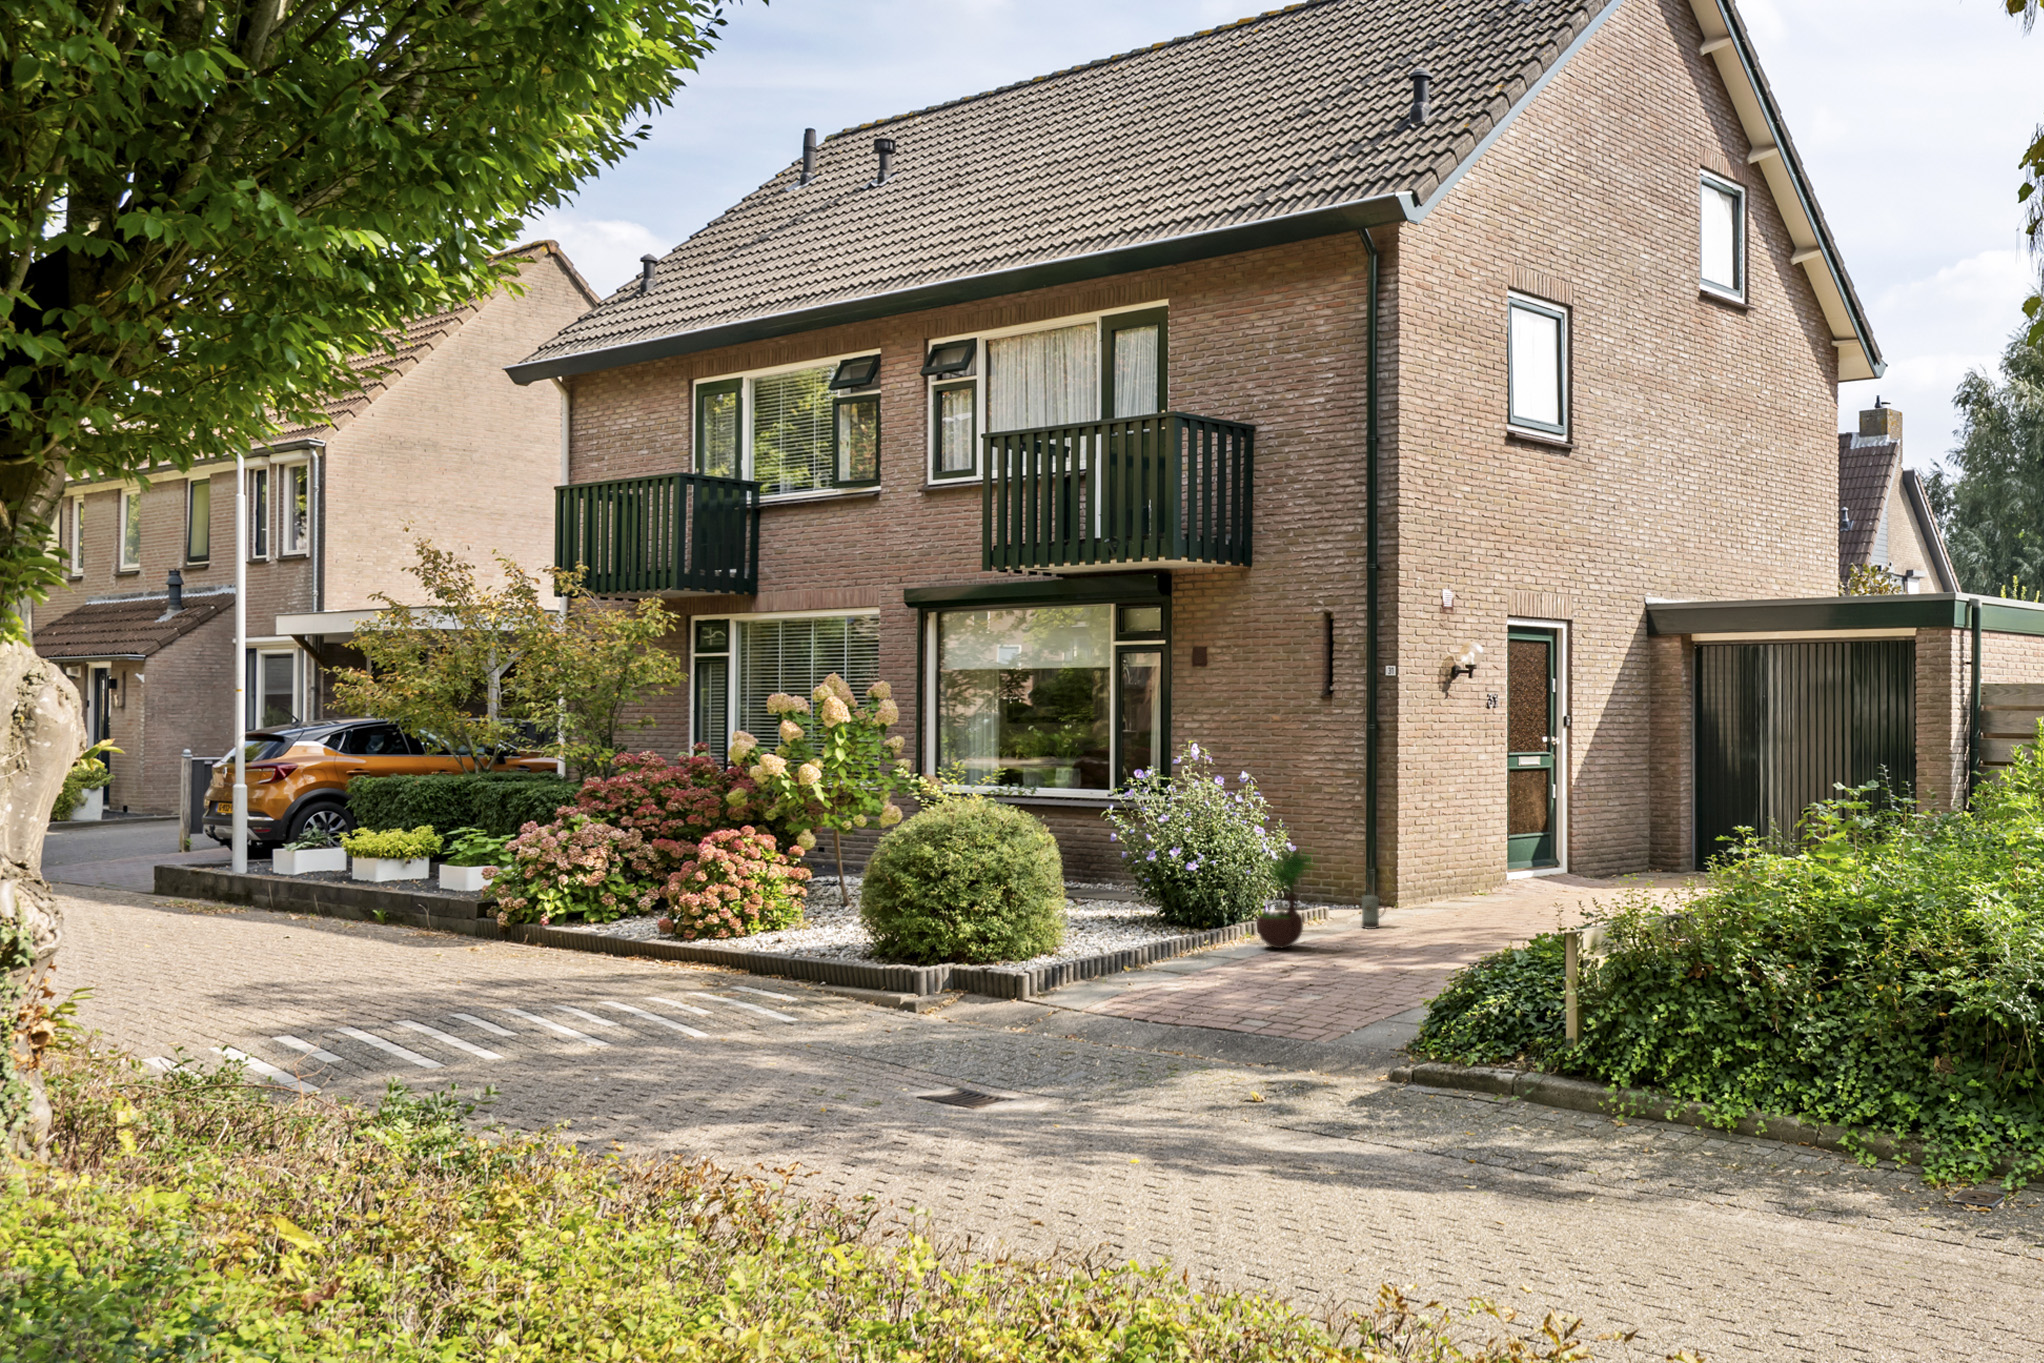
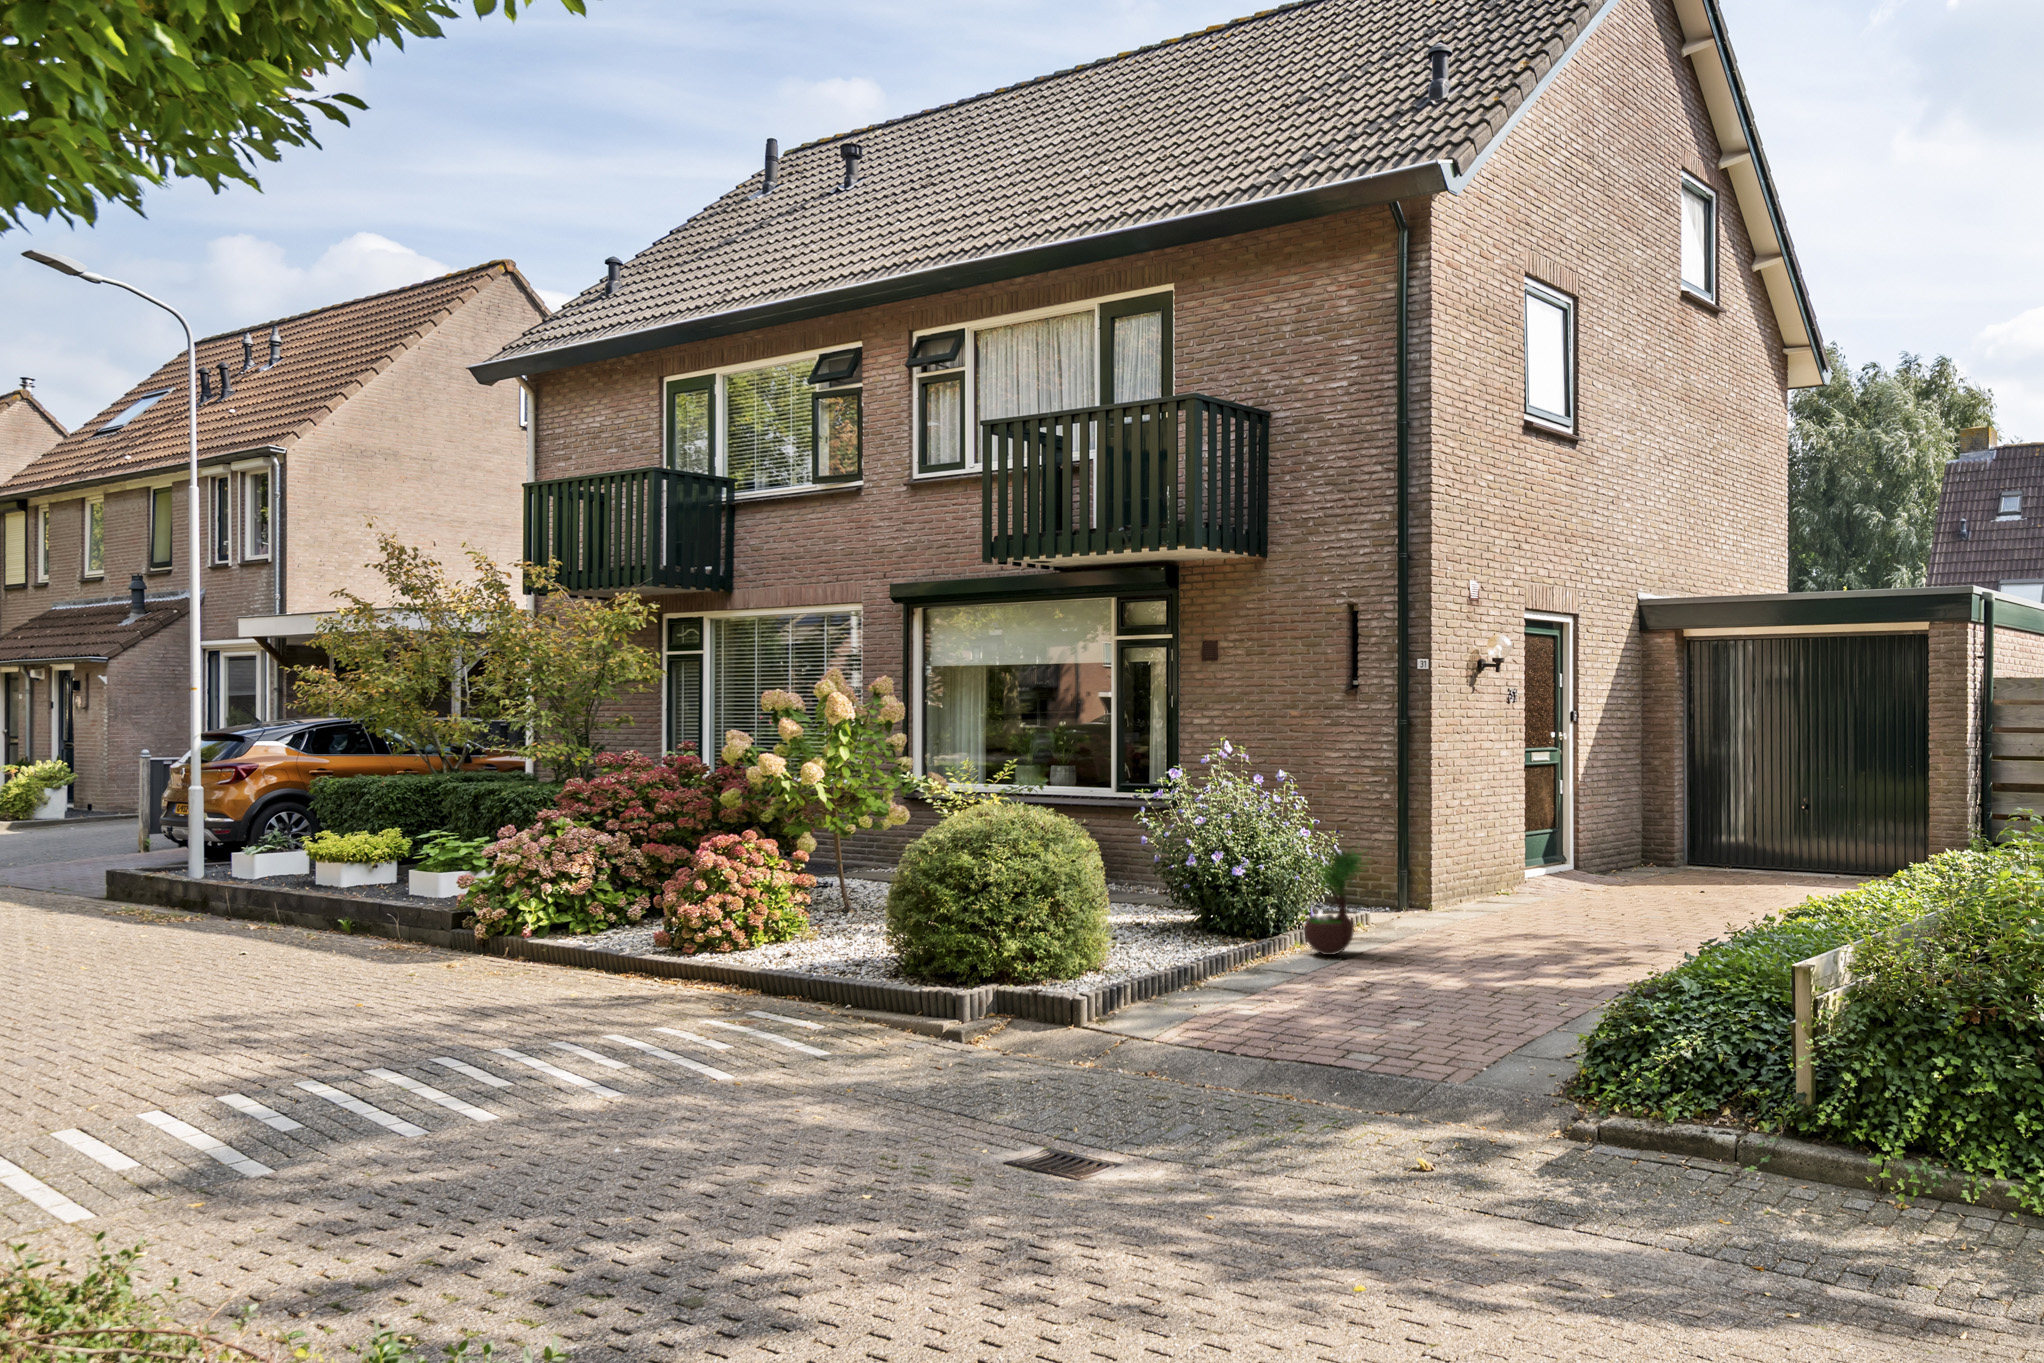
watering can: present [1356,884,1383,929] -> none [1387,880,1428,929]

